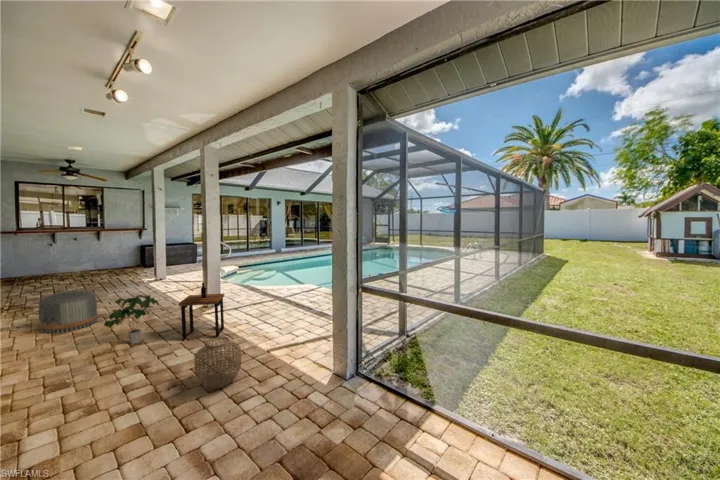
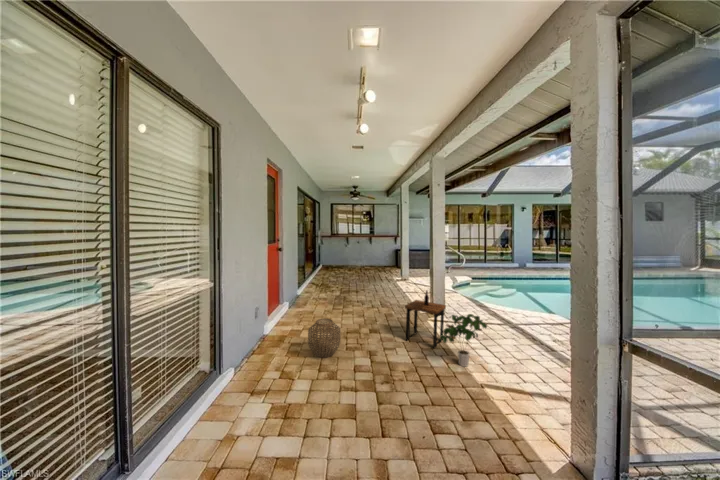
pouf: present [38,291,98,333] -> none [330,279,359,308]
potted plant: present [104,295,158,344] -> present [440,314,487,367]
woven basket: present [194,337,241,389] -> present [308,318,340,358]

